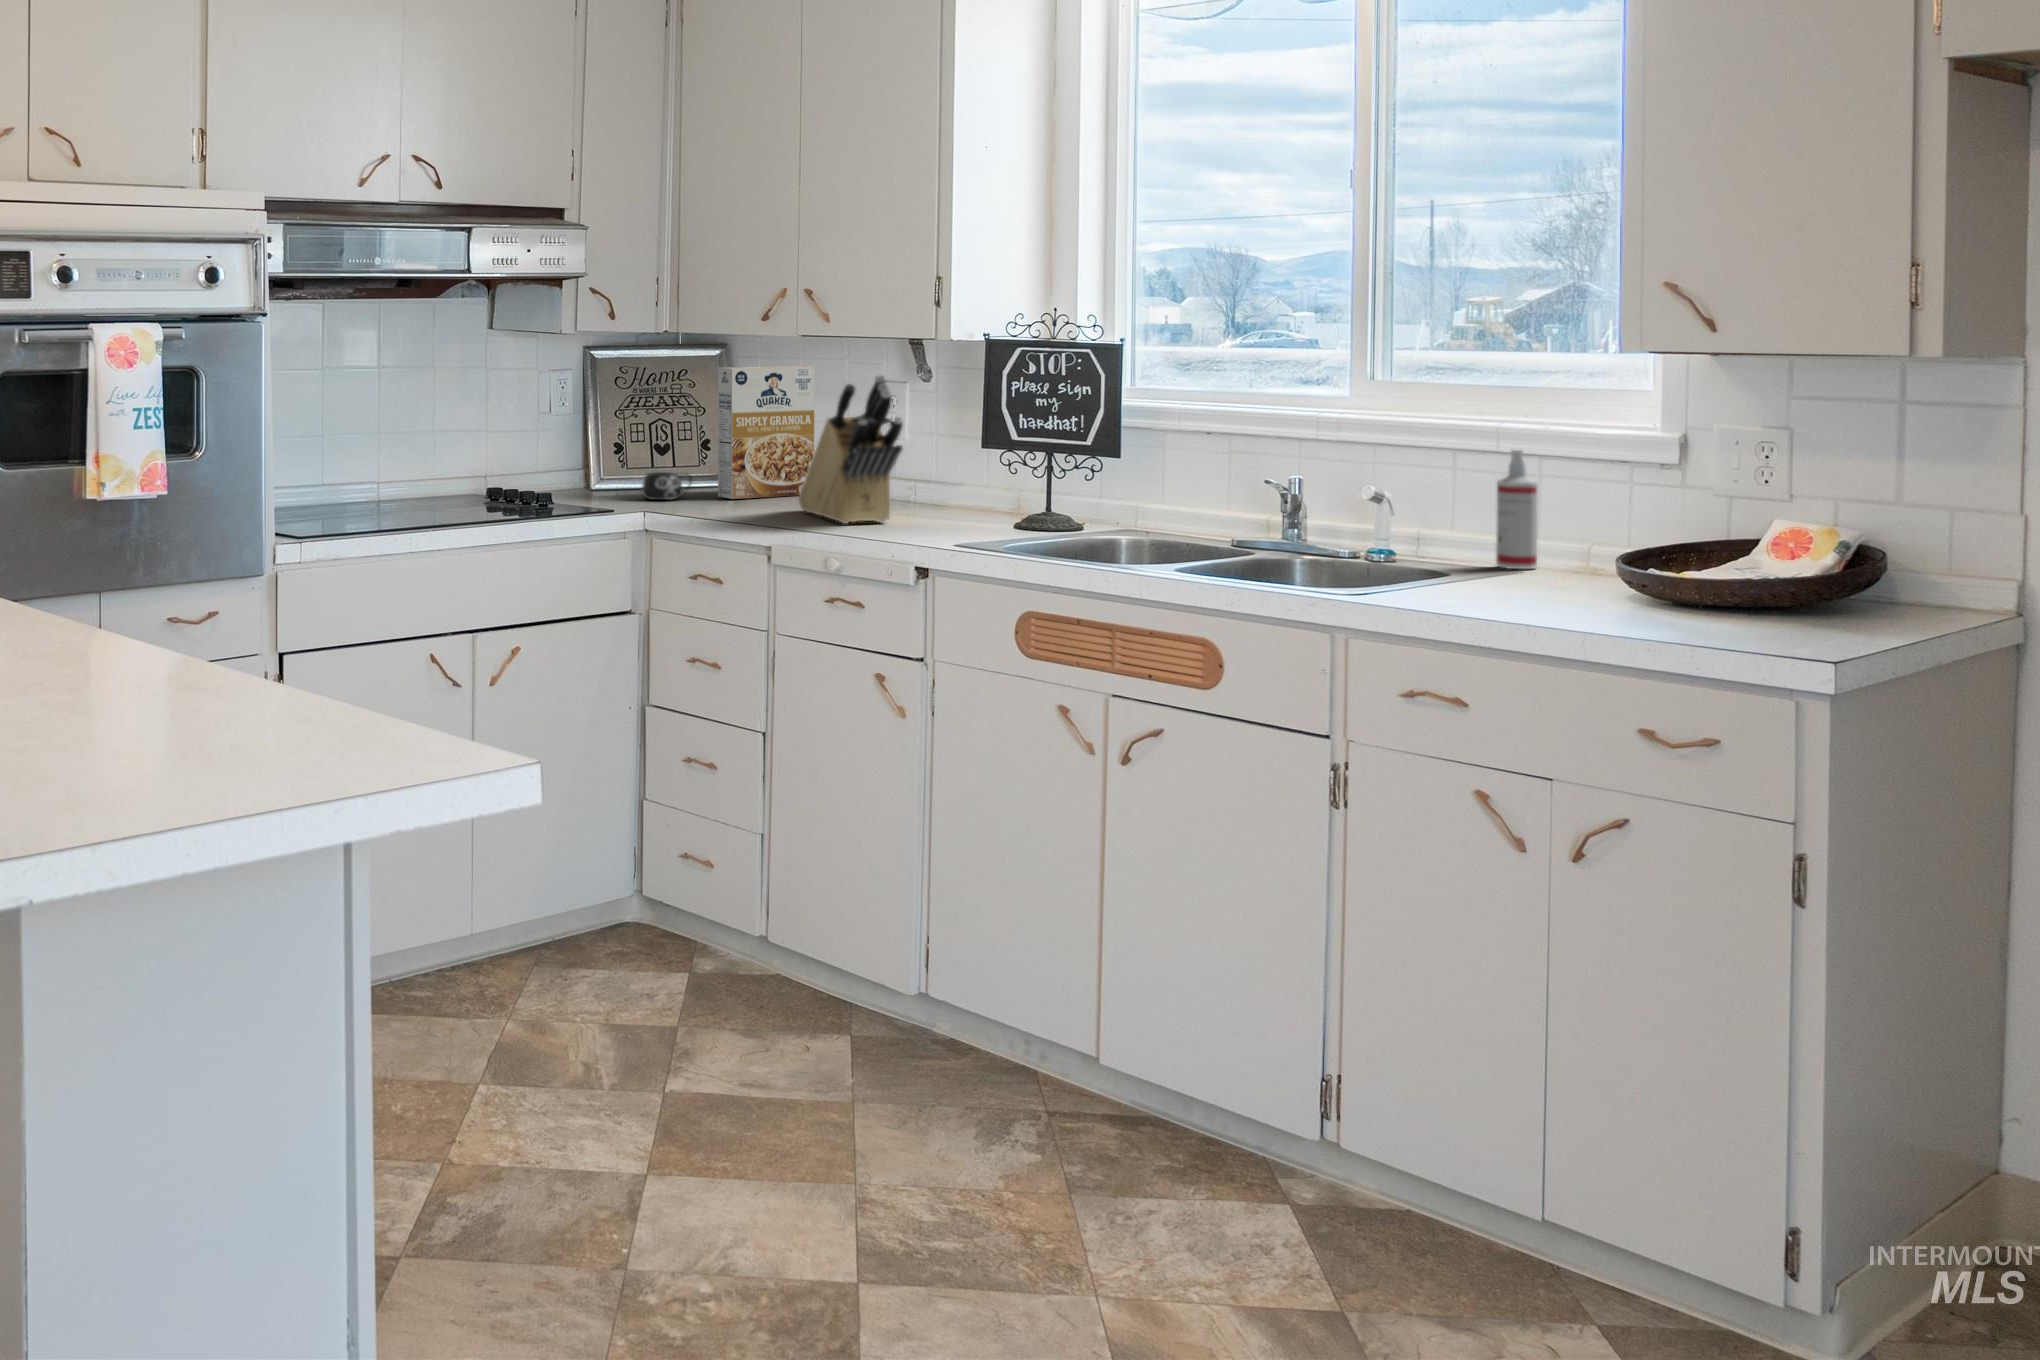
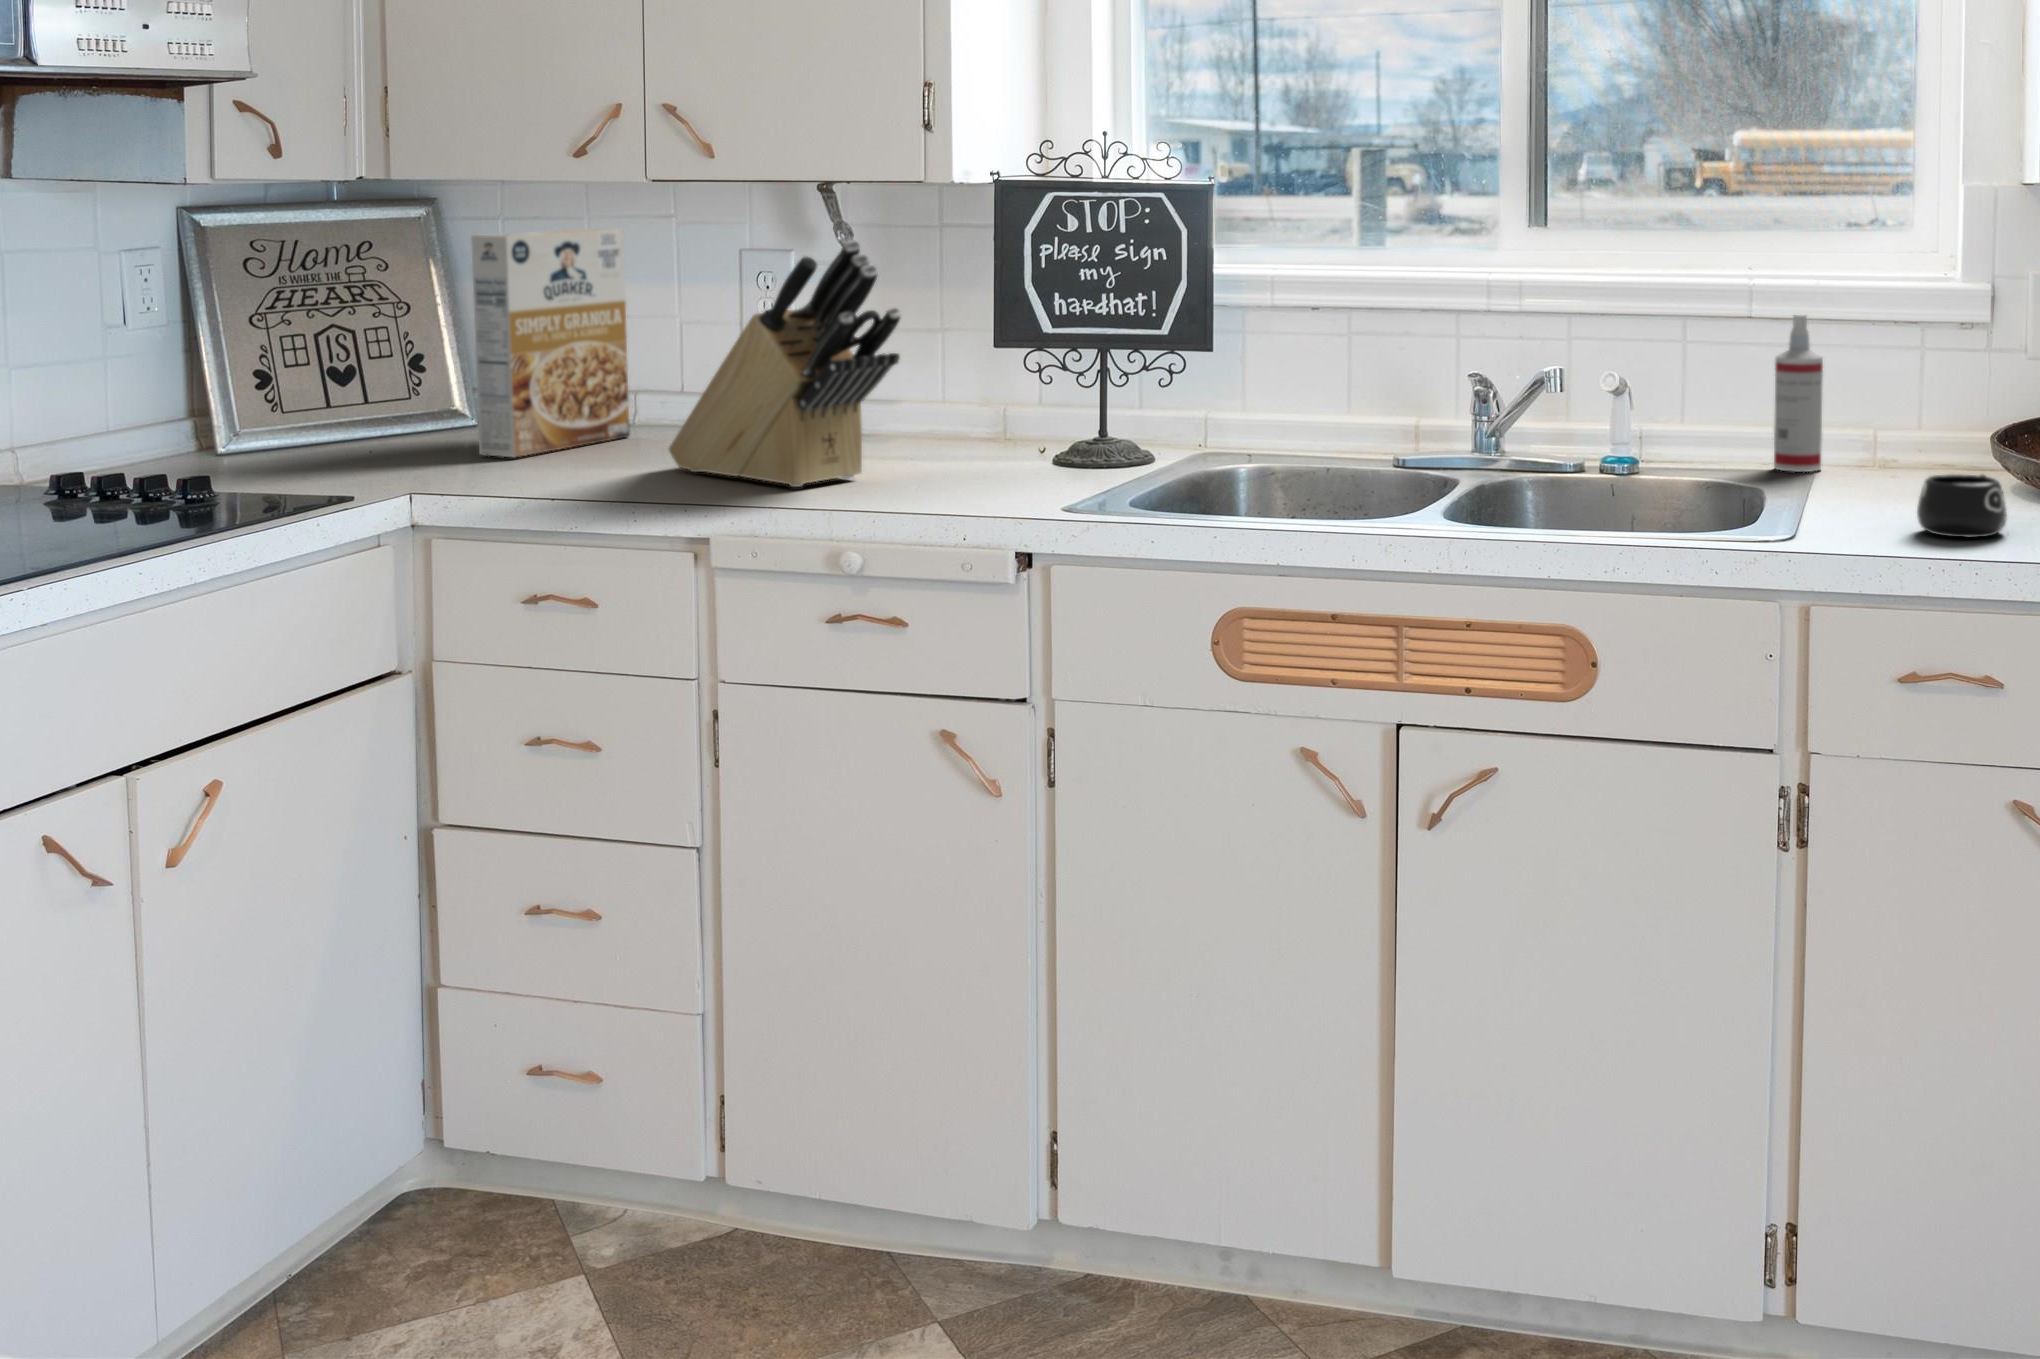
mug: present [642,472,691,500] -> present [1917,474,2007,537]

